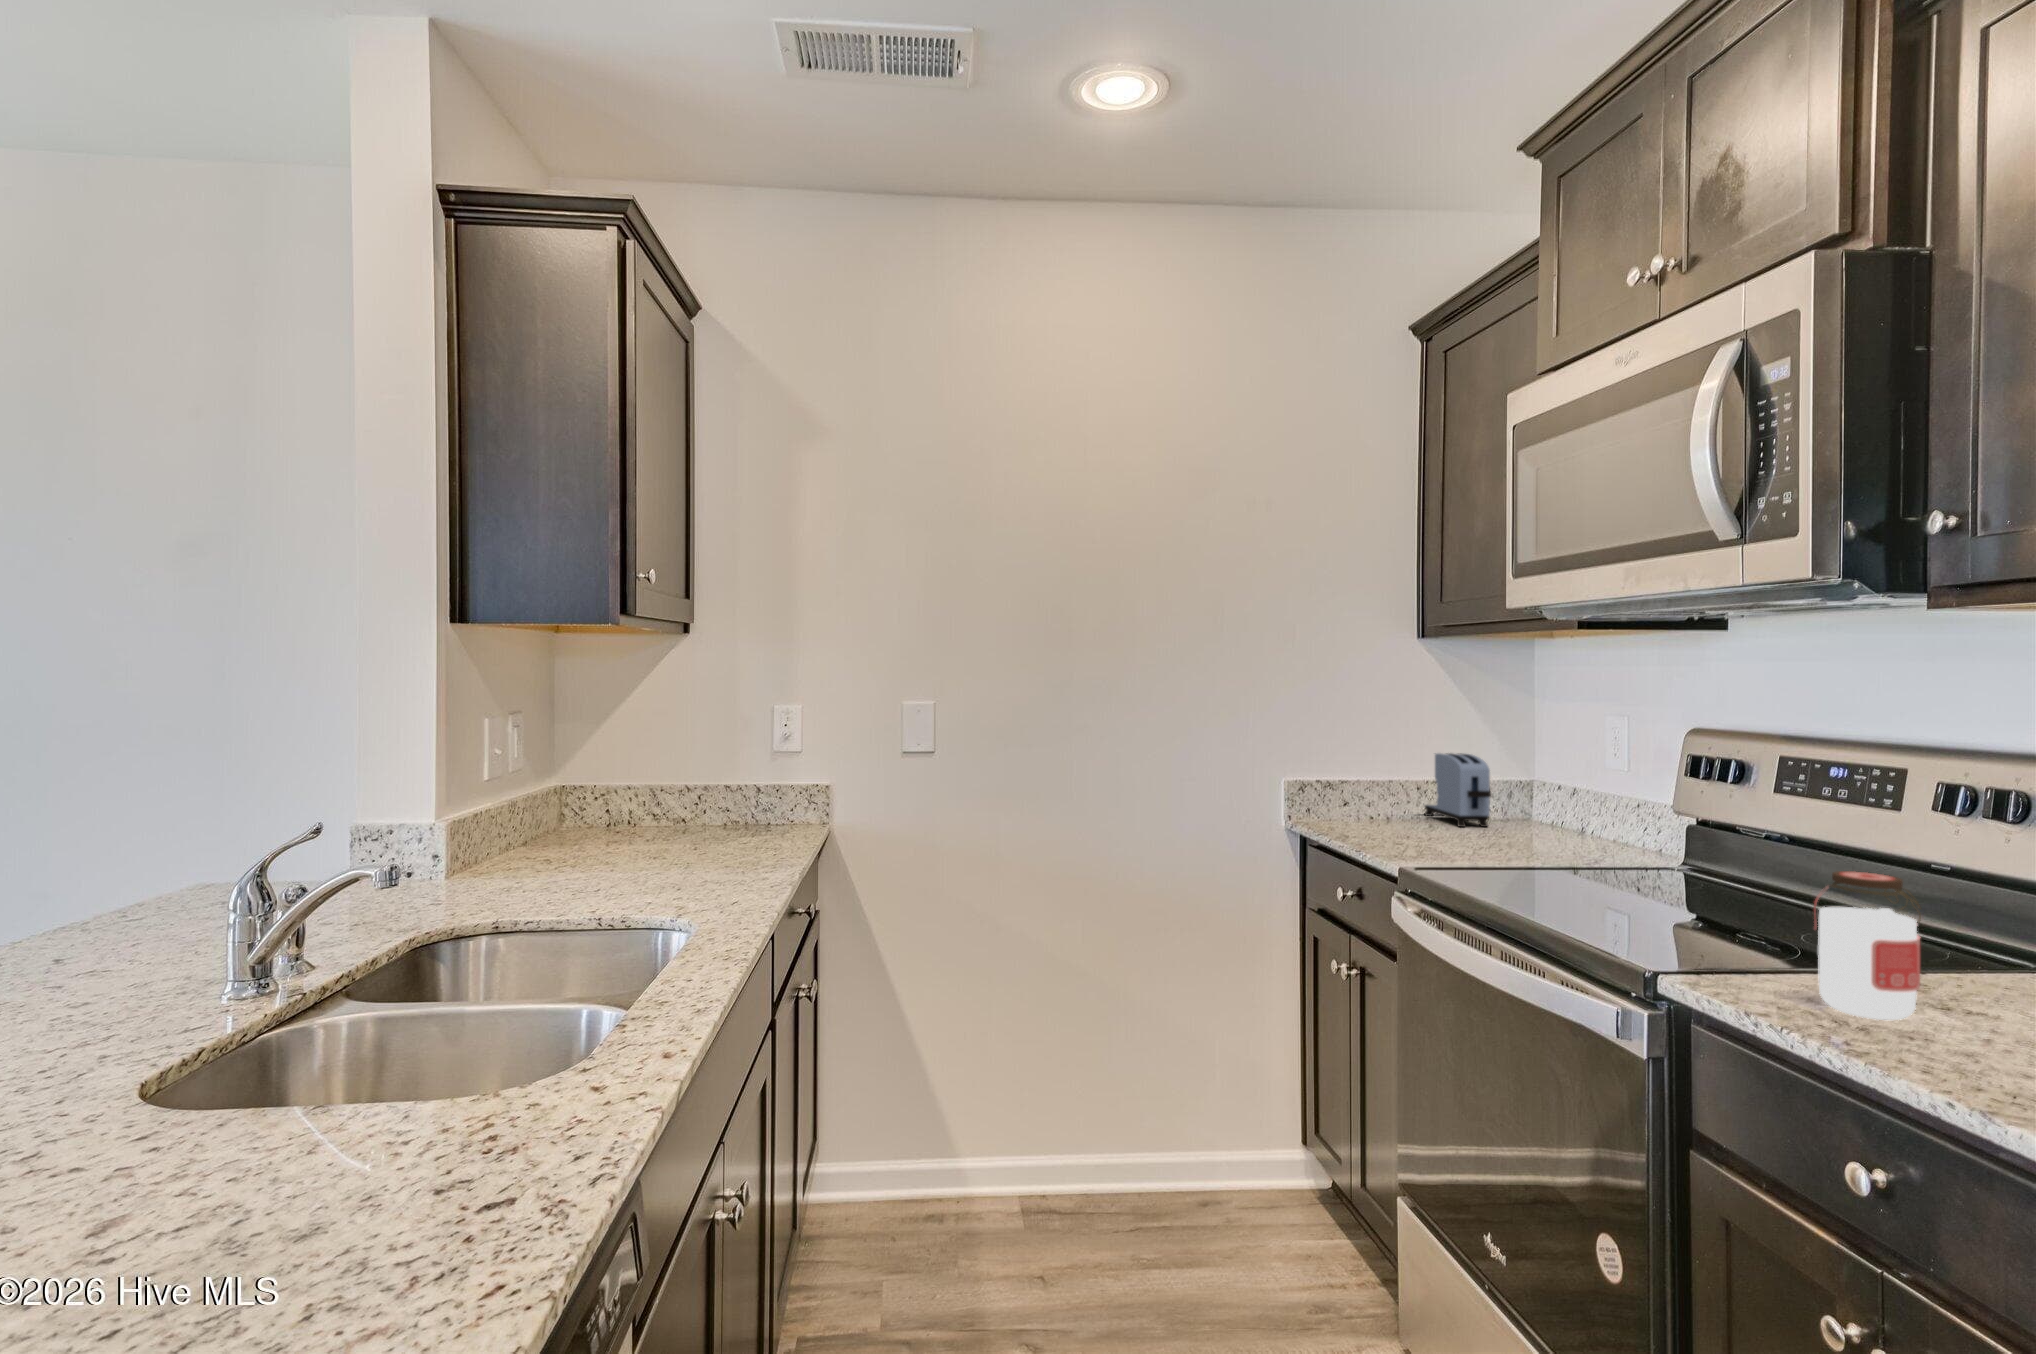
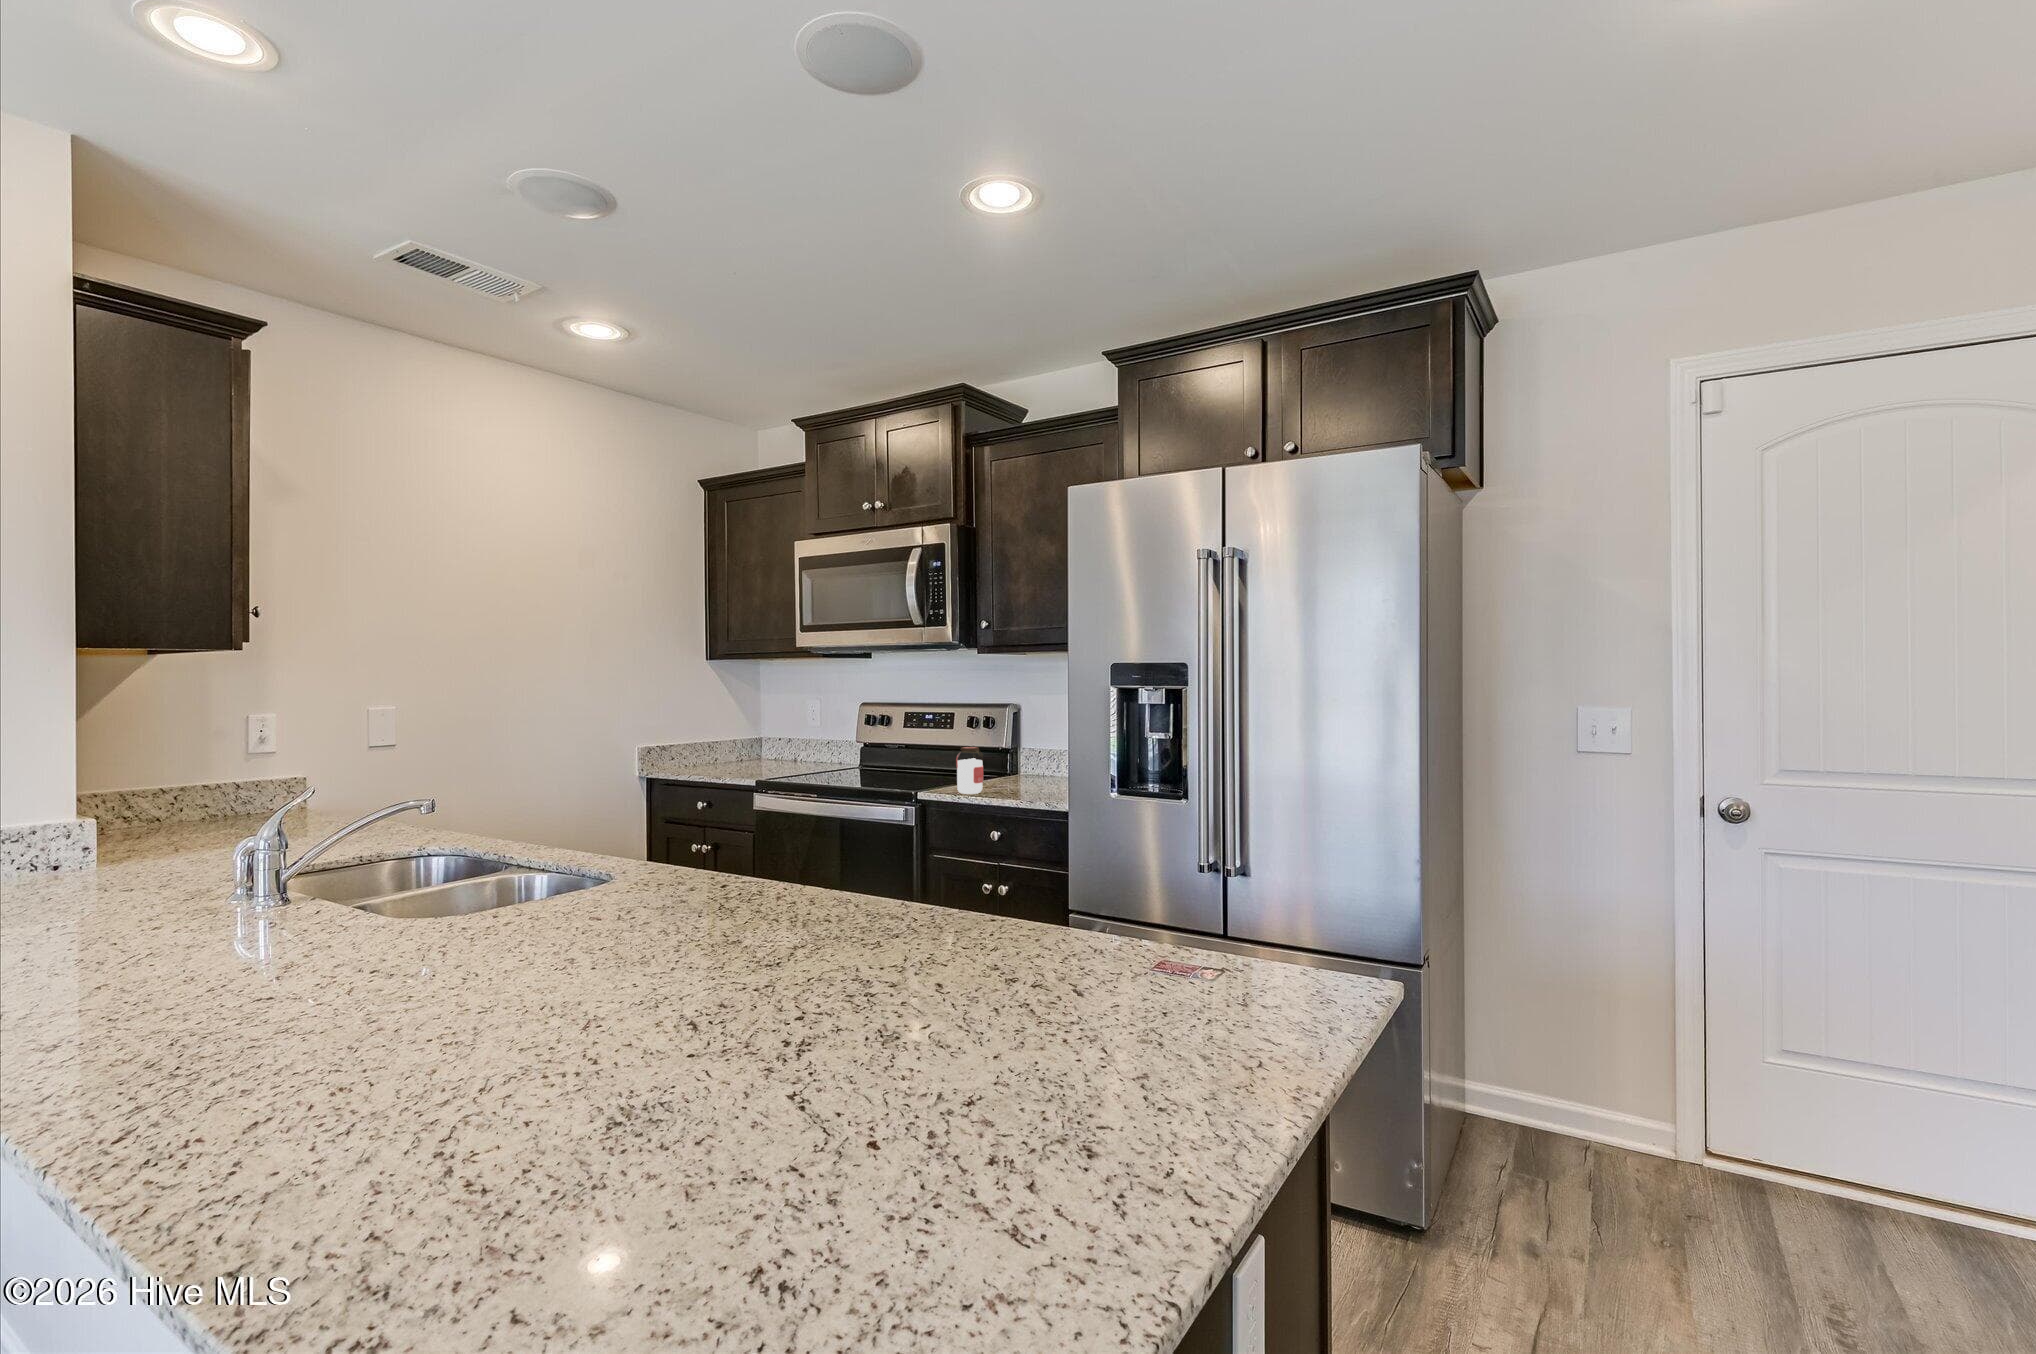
toaster: present [1425,753,1491,827] -> none [707,723,759,765]

